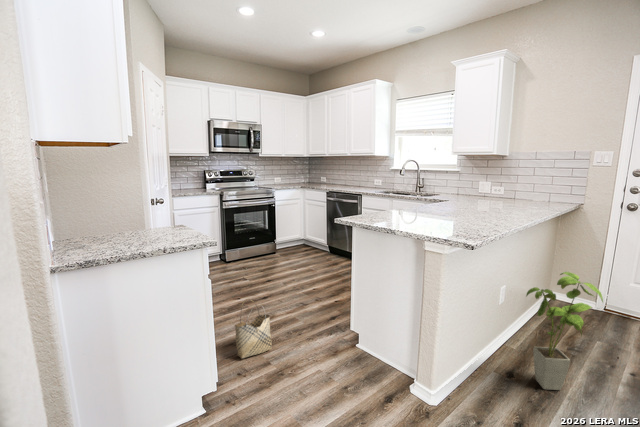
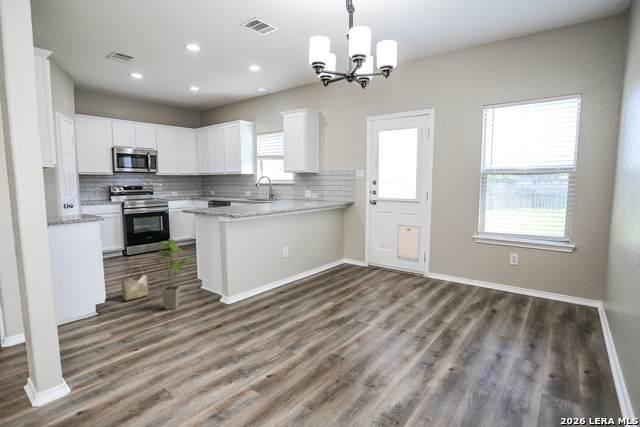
house plant: present [526,272,603,390] -> present [157,239,195,309]

